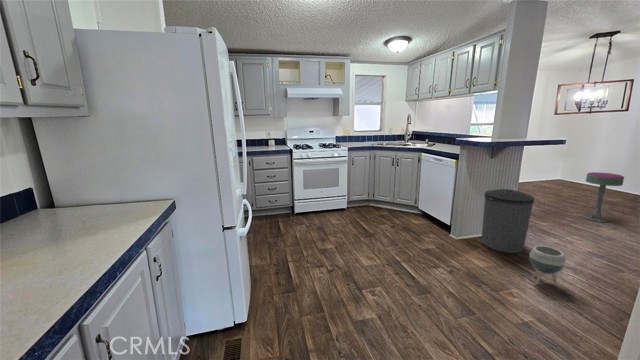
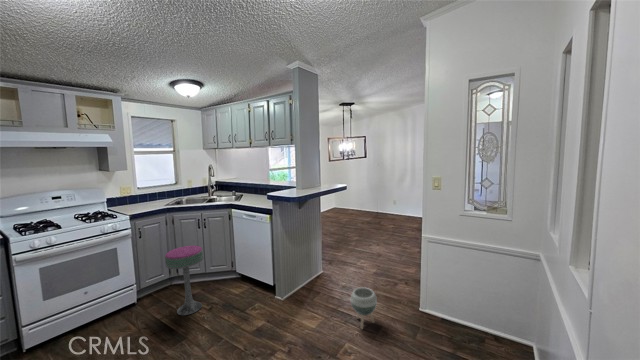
bar stool: present [584,172,624,222] -> present [165,246,203,315]
trash can: present [481,189,534,253] -> none [301,235,340,299]

